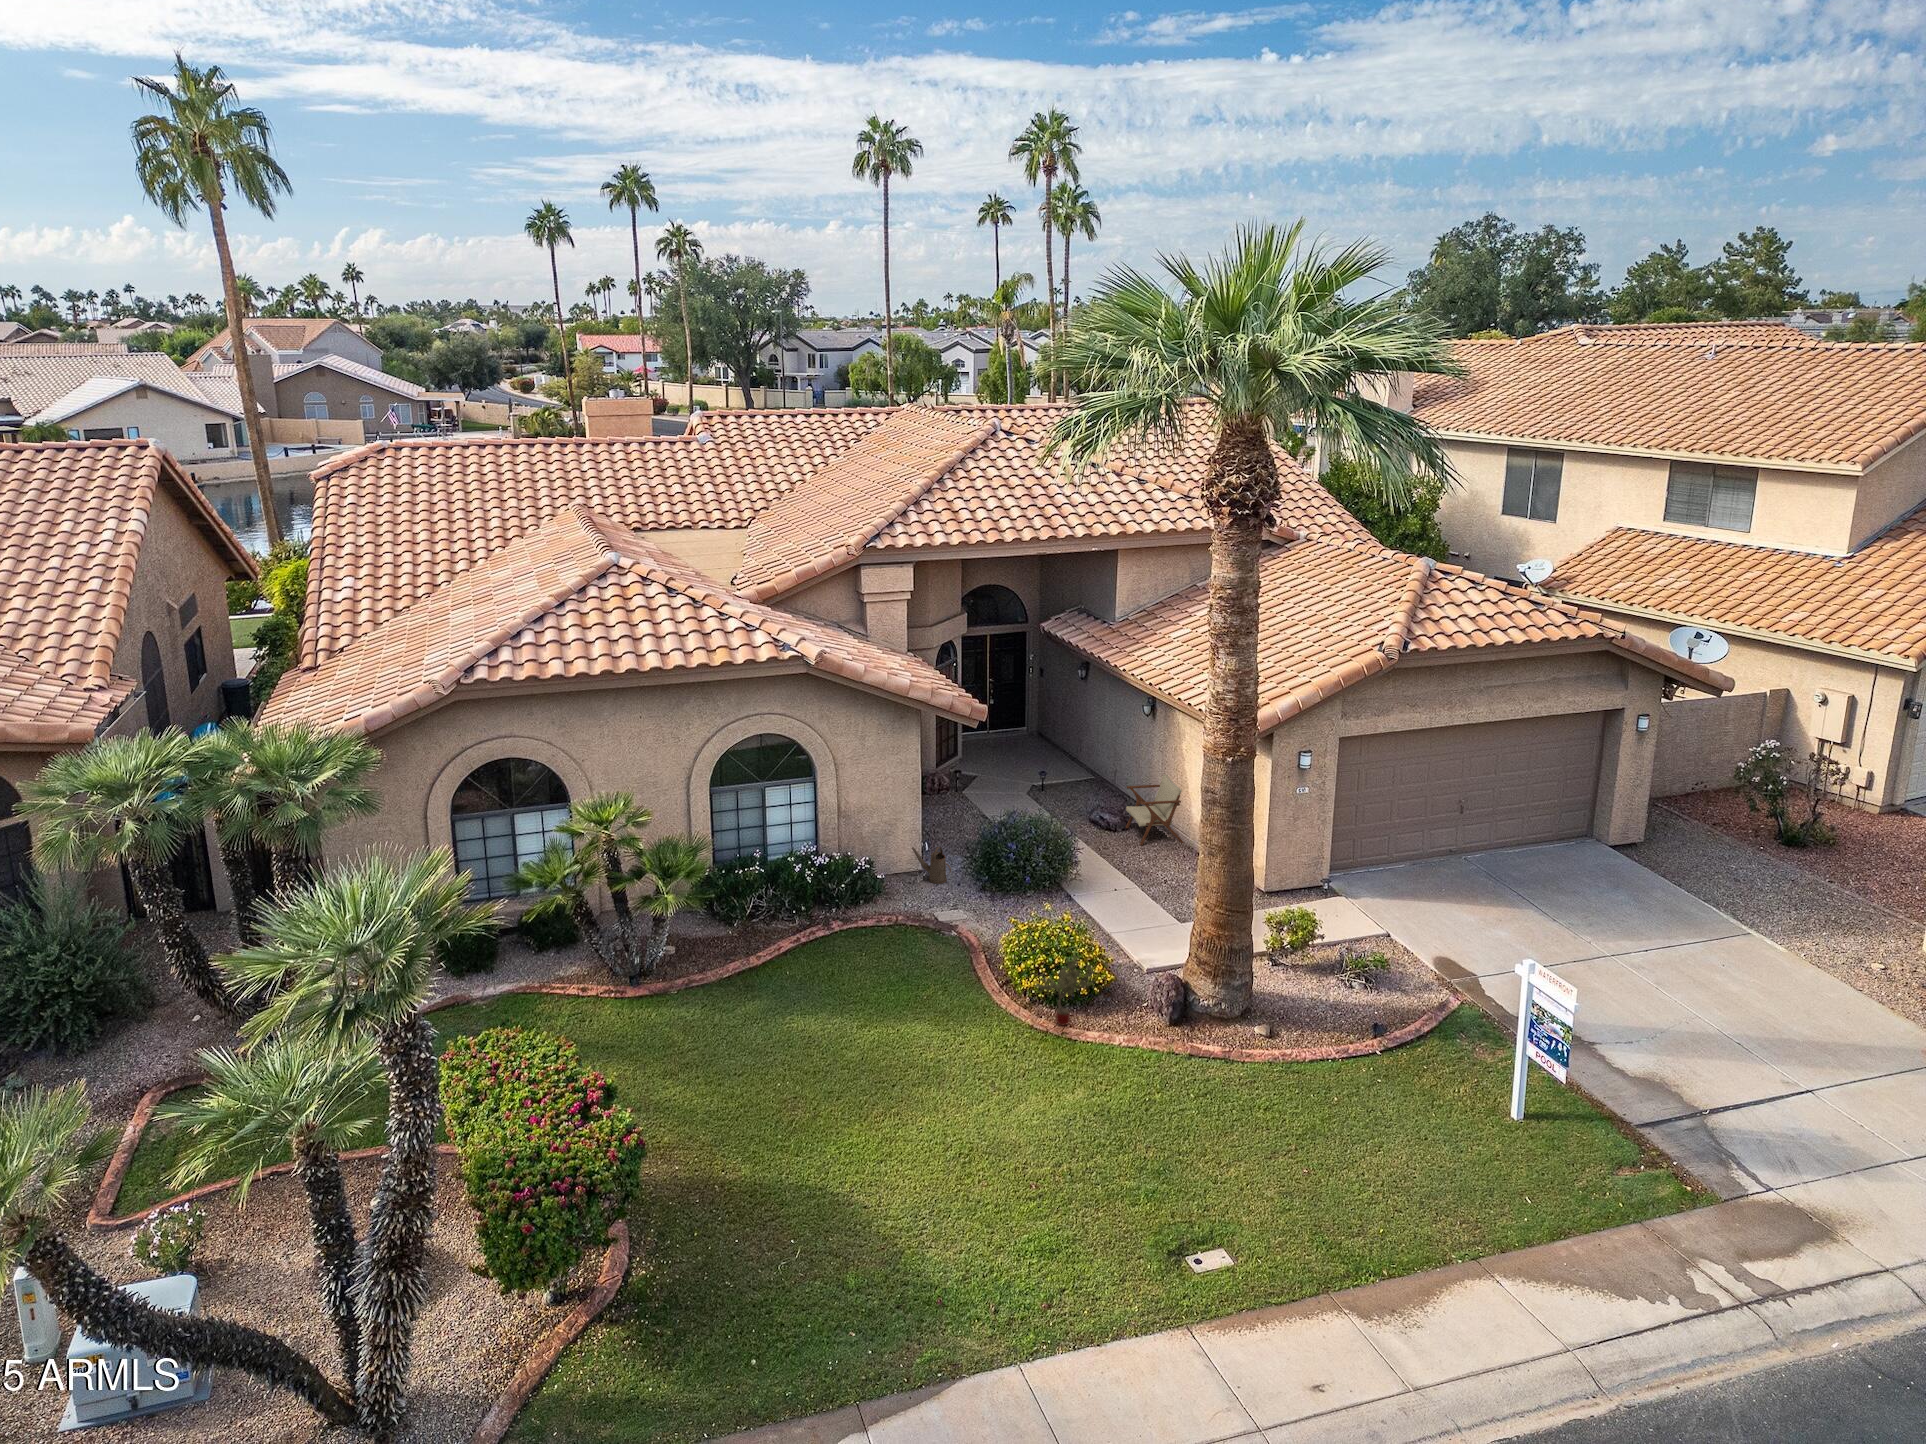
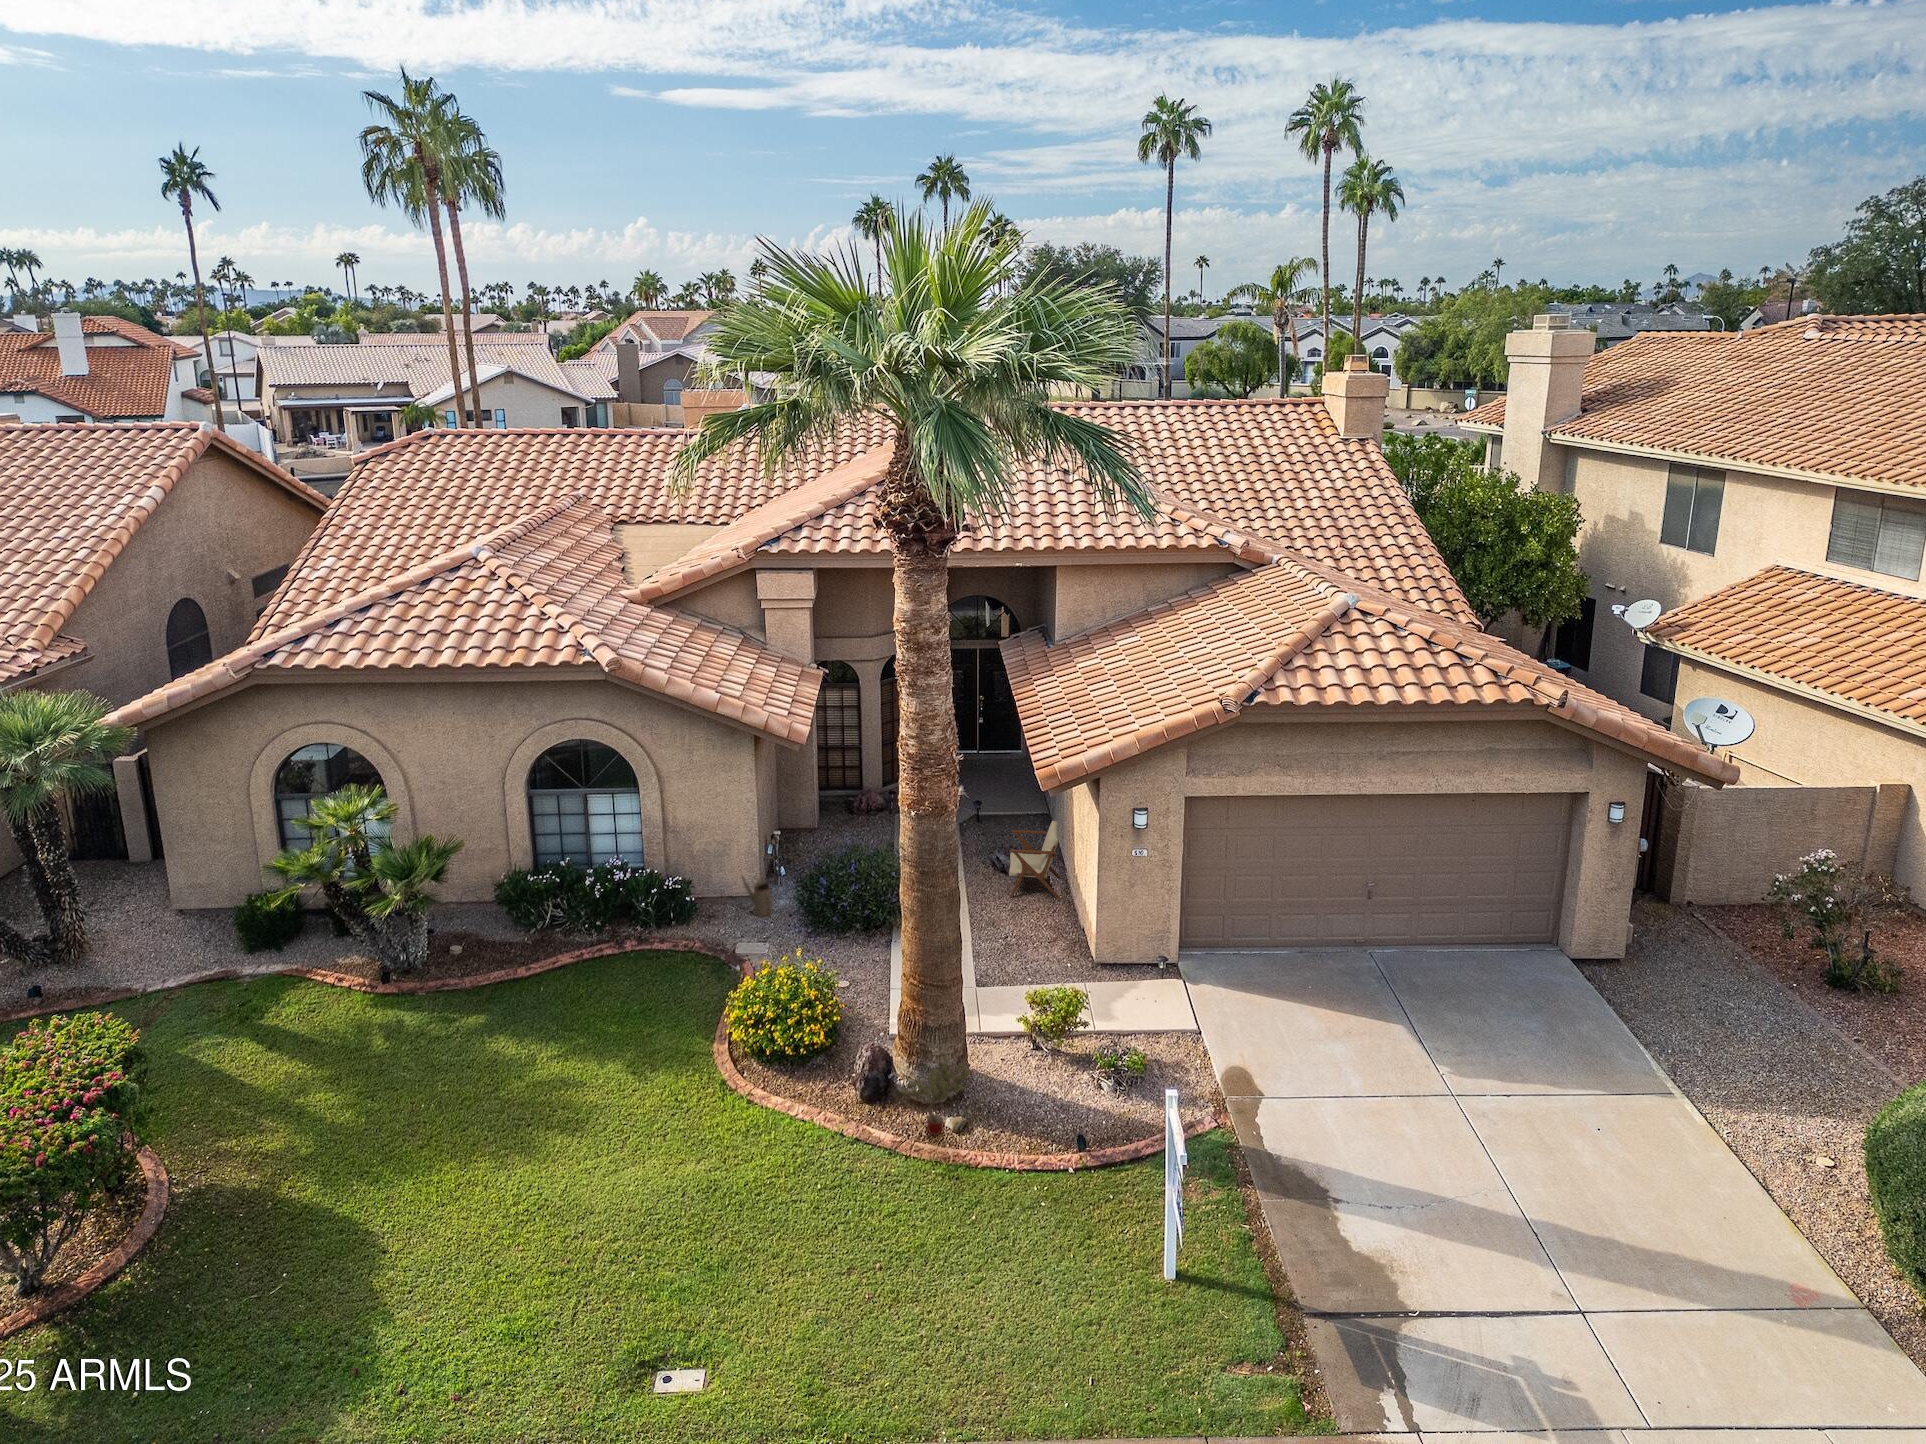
potted tree: present [1035,956,1095,1026] -> present [902,1055,969,1135]

